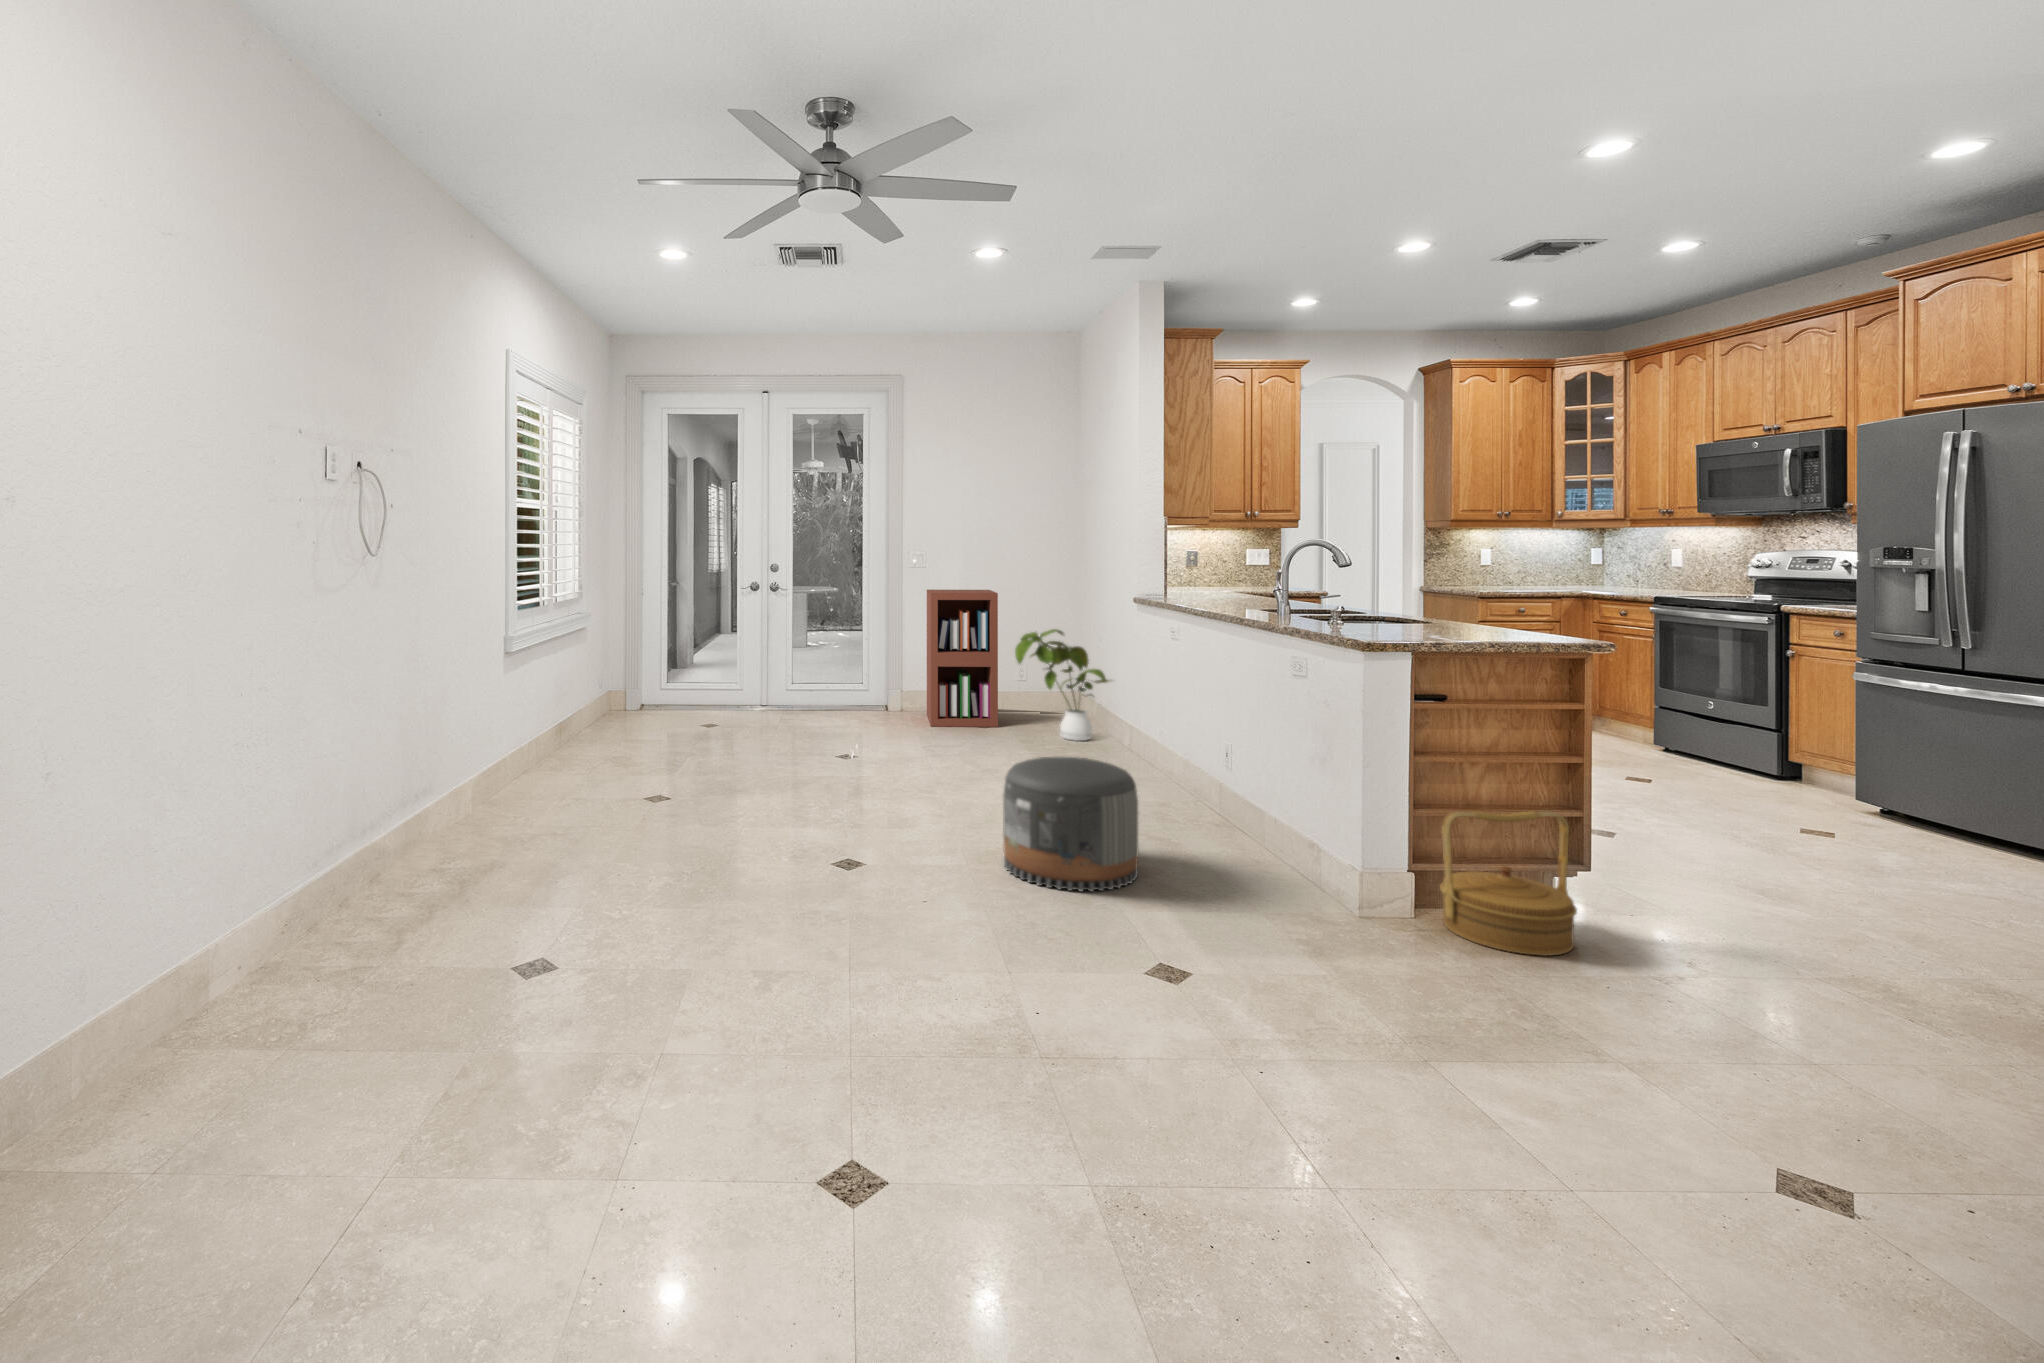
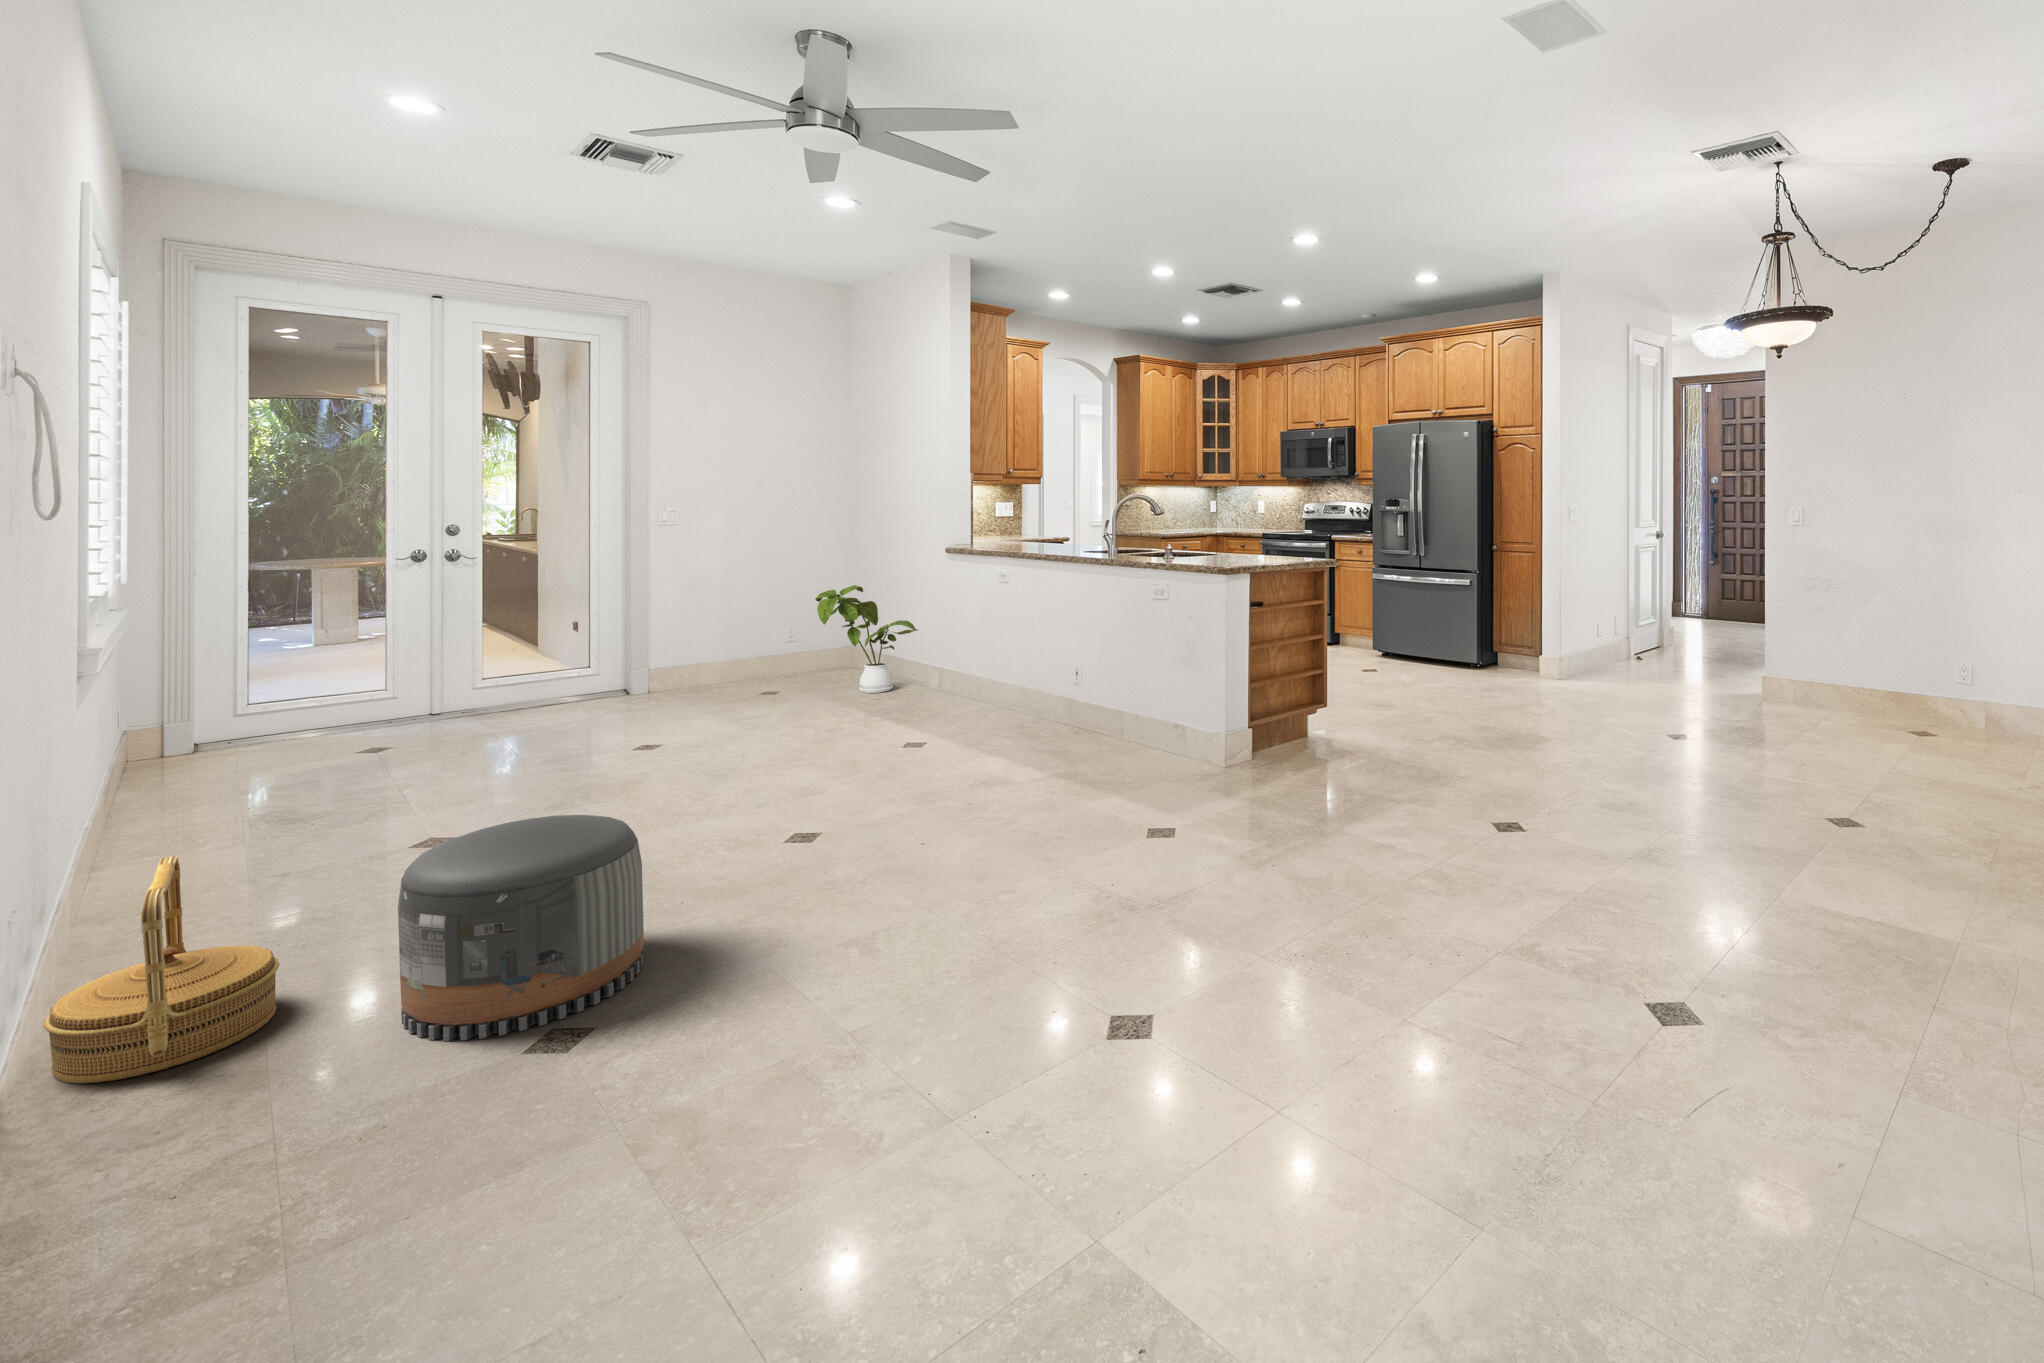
bookshelf: present [927,590,998,727] -> none [682,550,785,704]
pouf: present [1003,757,1138,891] -> present [398,815,644,1041]
woven basket: present [1440,811,1577,956] -> present [44,856,279,1083]

